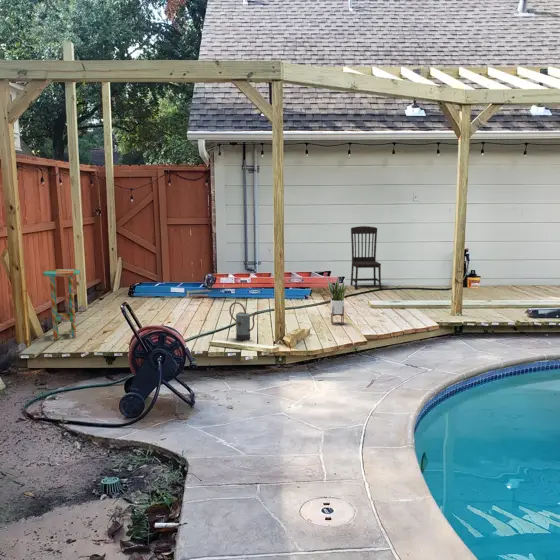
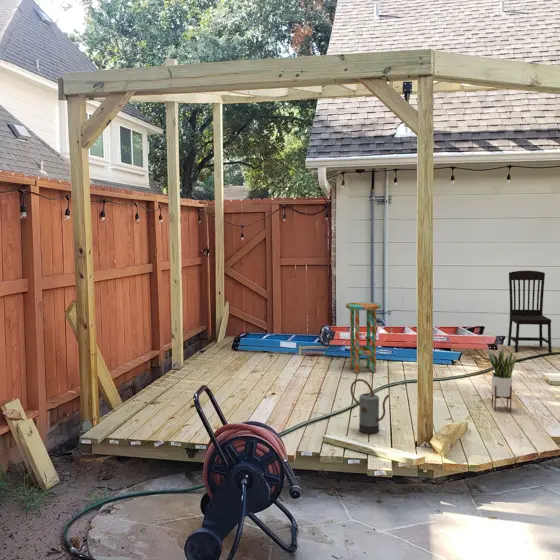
side table: present [43,269,80,340] -> present [346,302,381,373]

